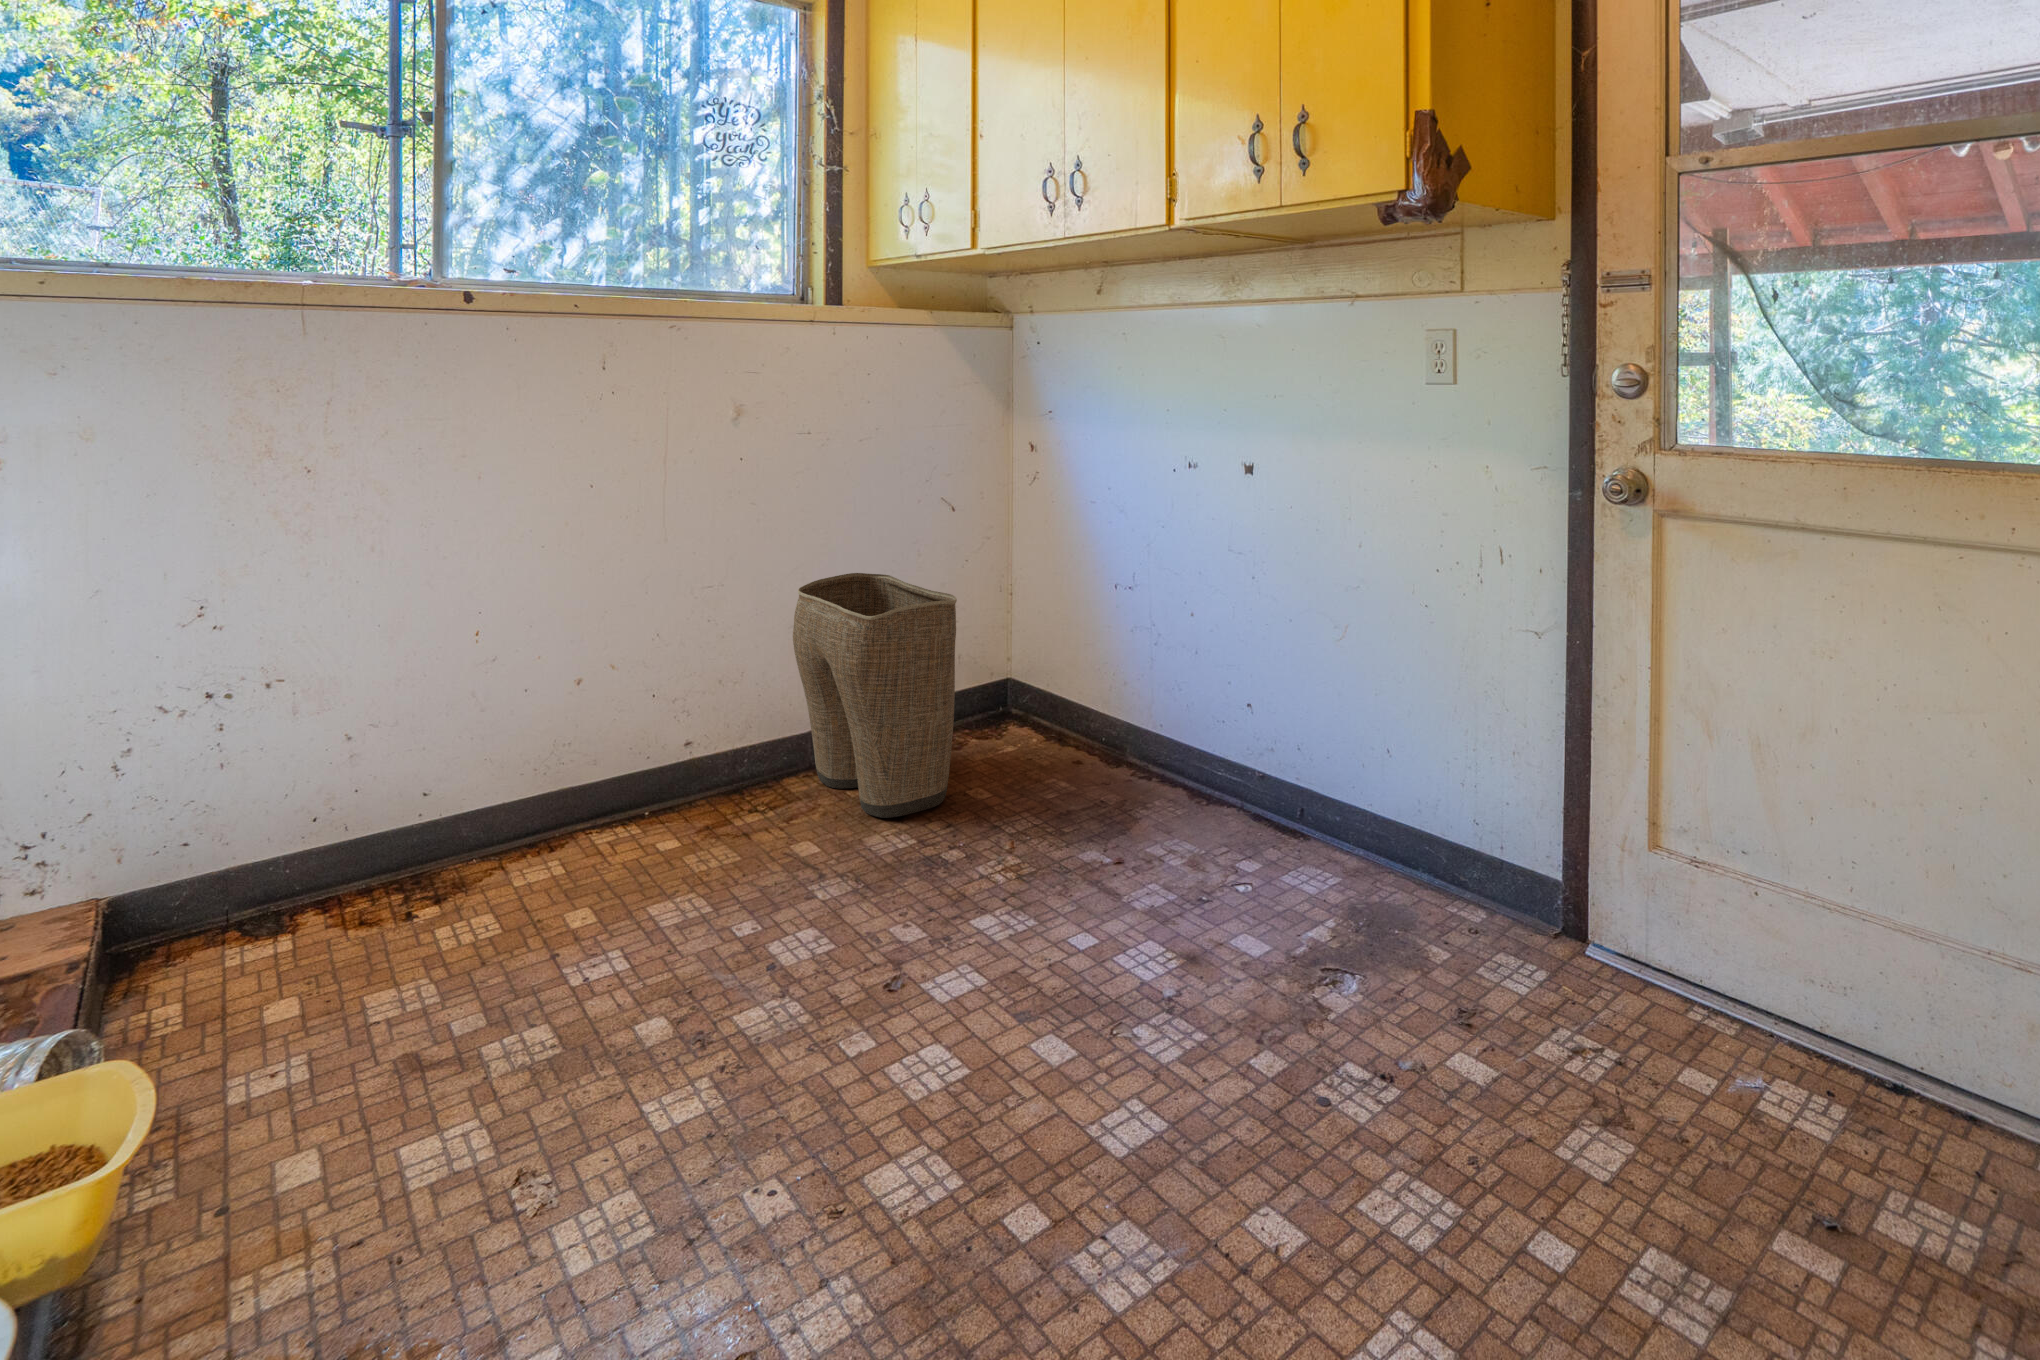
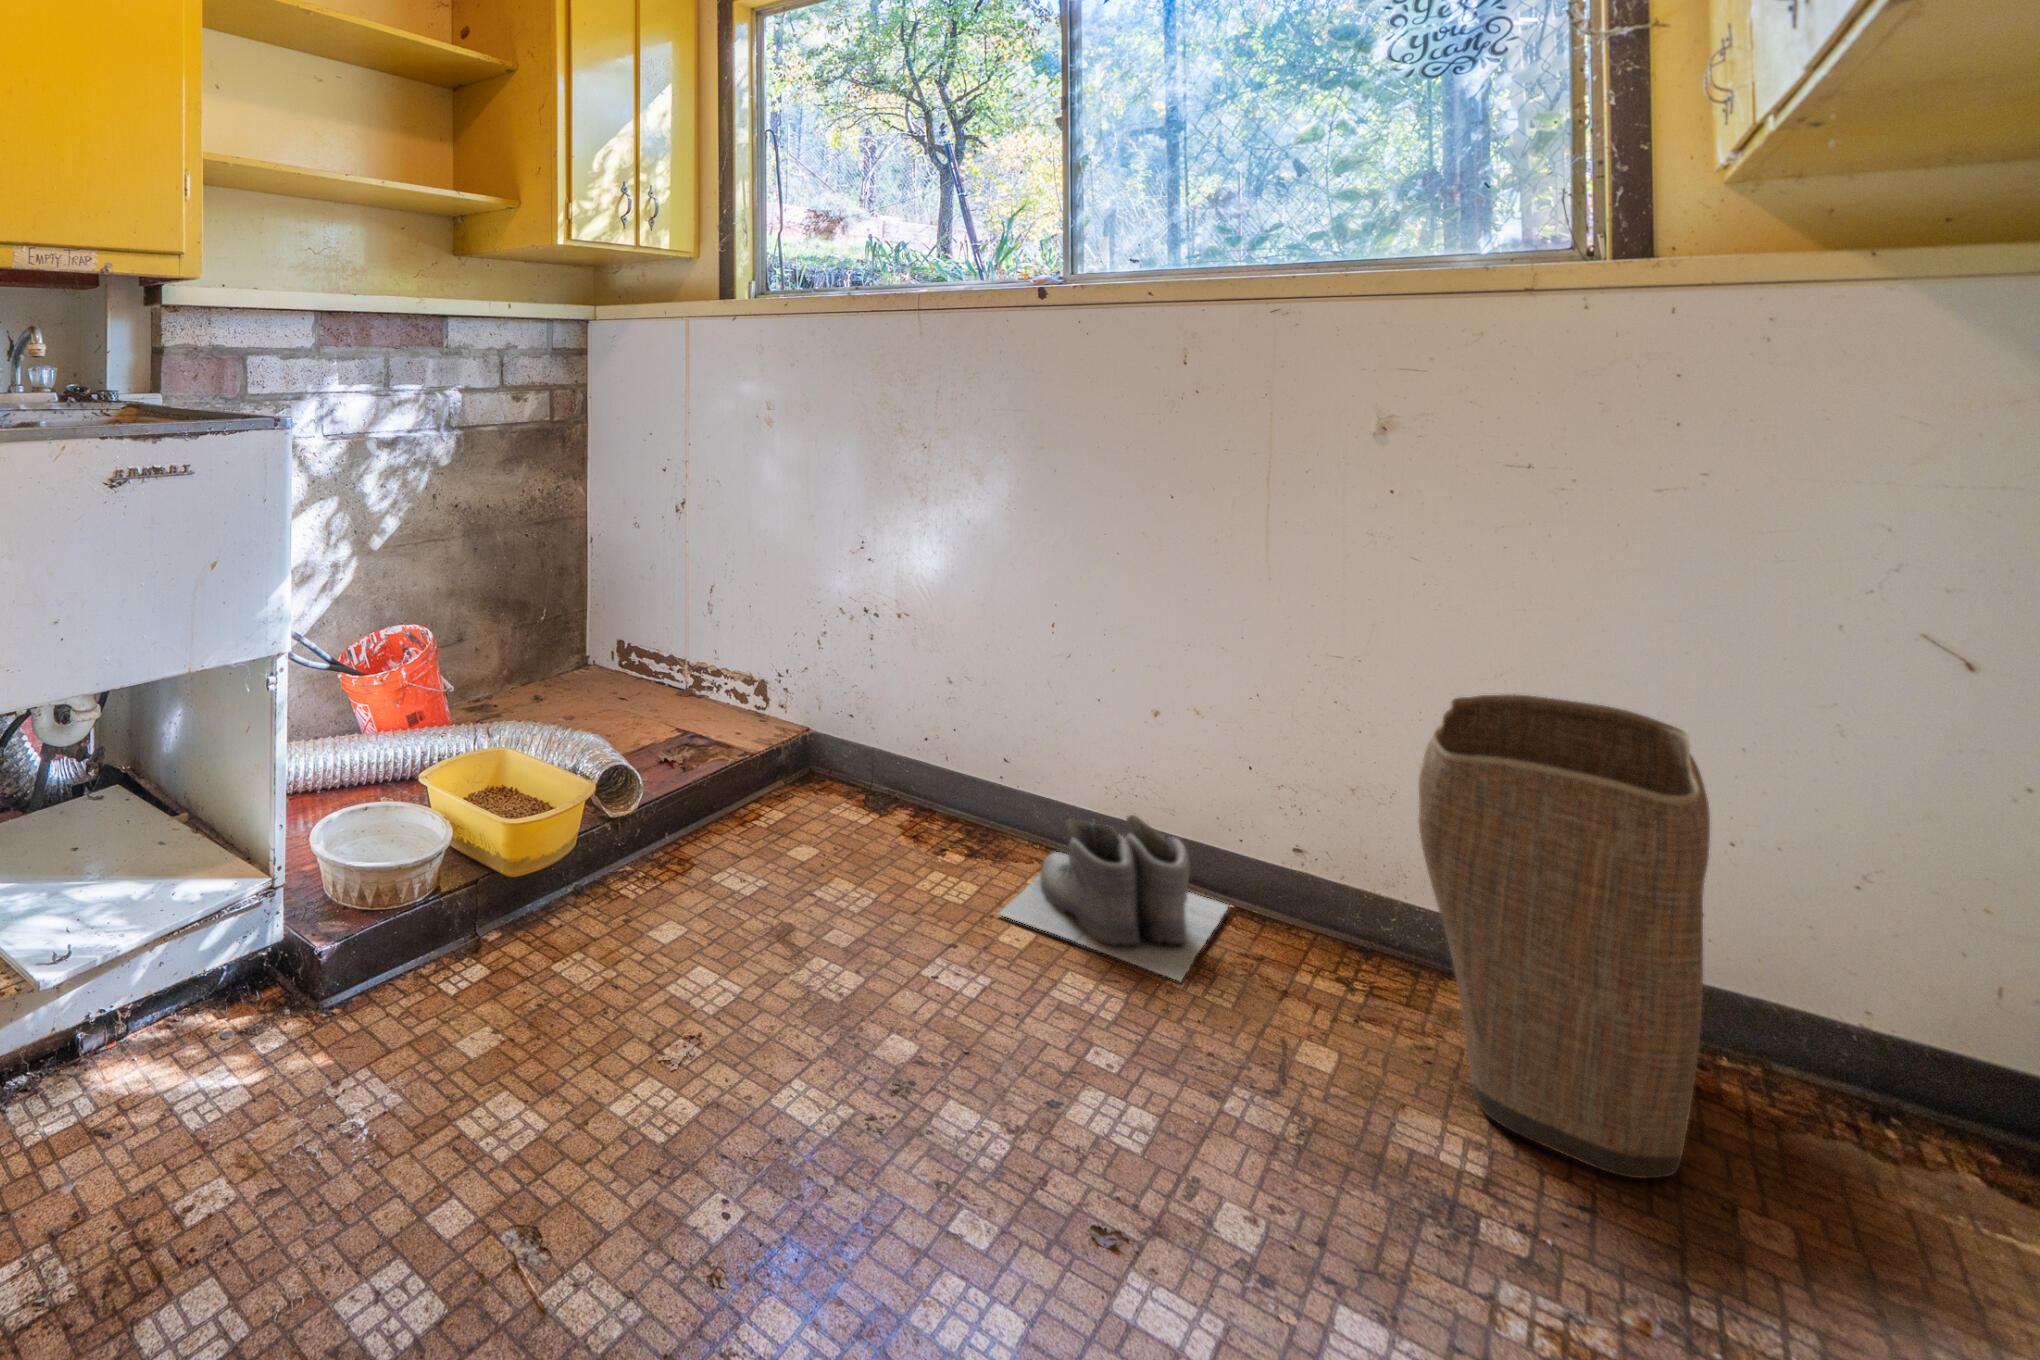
boots: none [505,769,705,917] -> present [999,815,1228,981]

